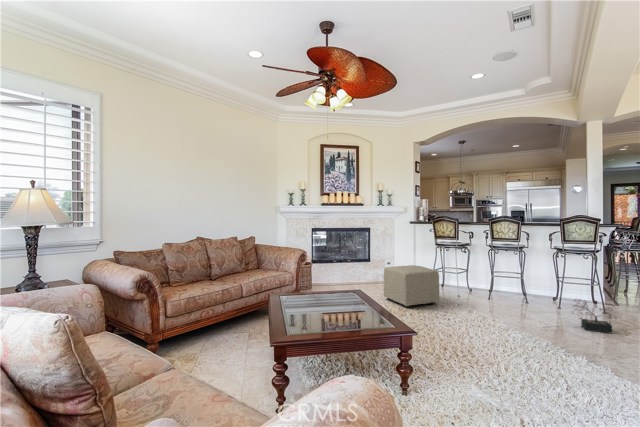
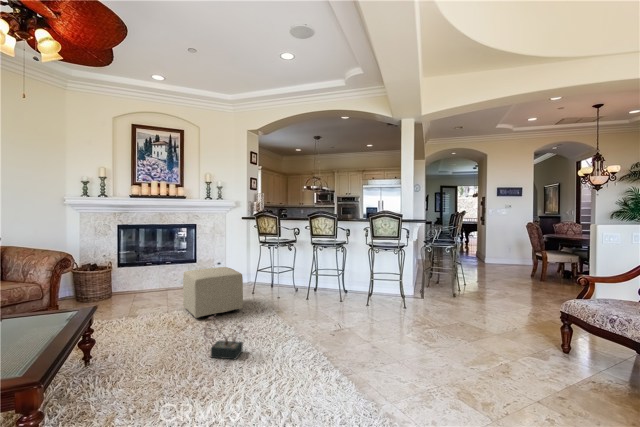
decorative plant: present [572,299,617,333] -> present [203,316,246,359]

